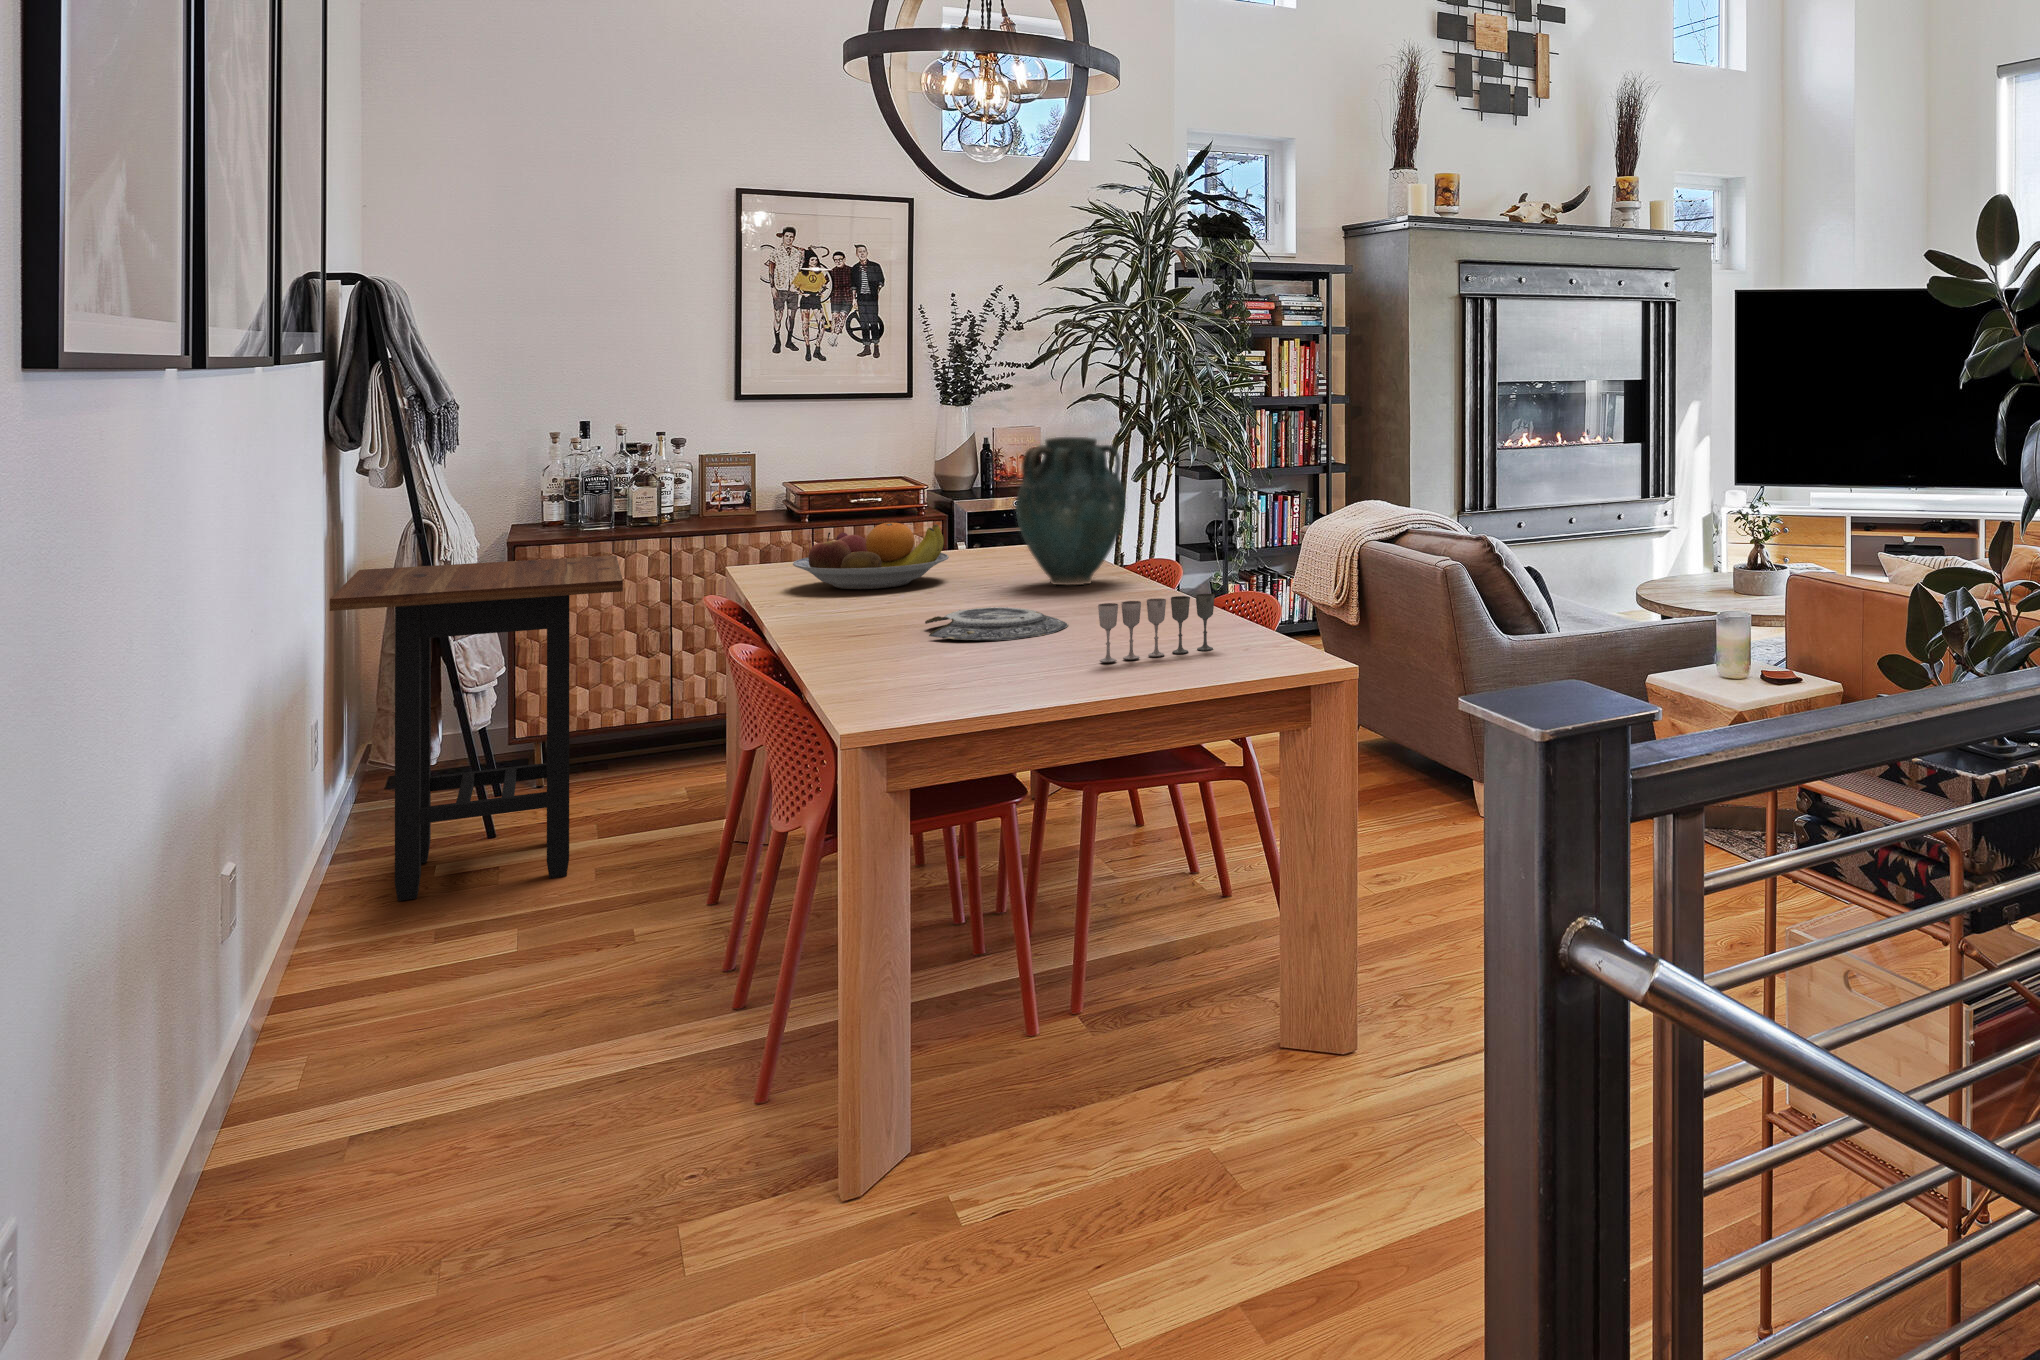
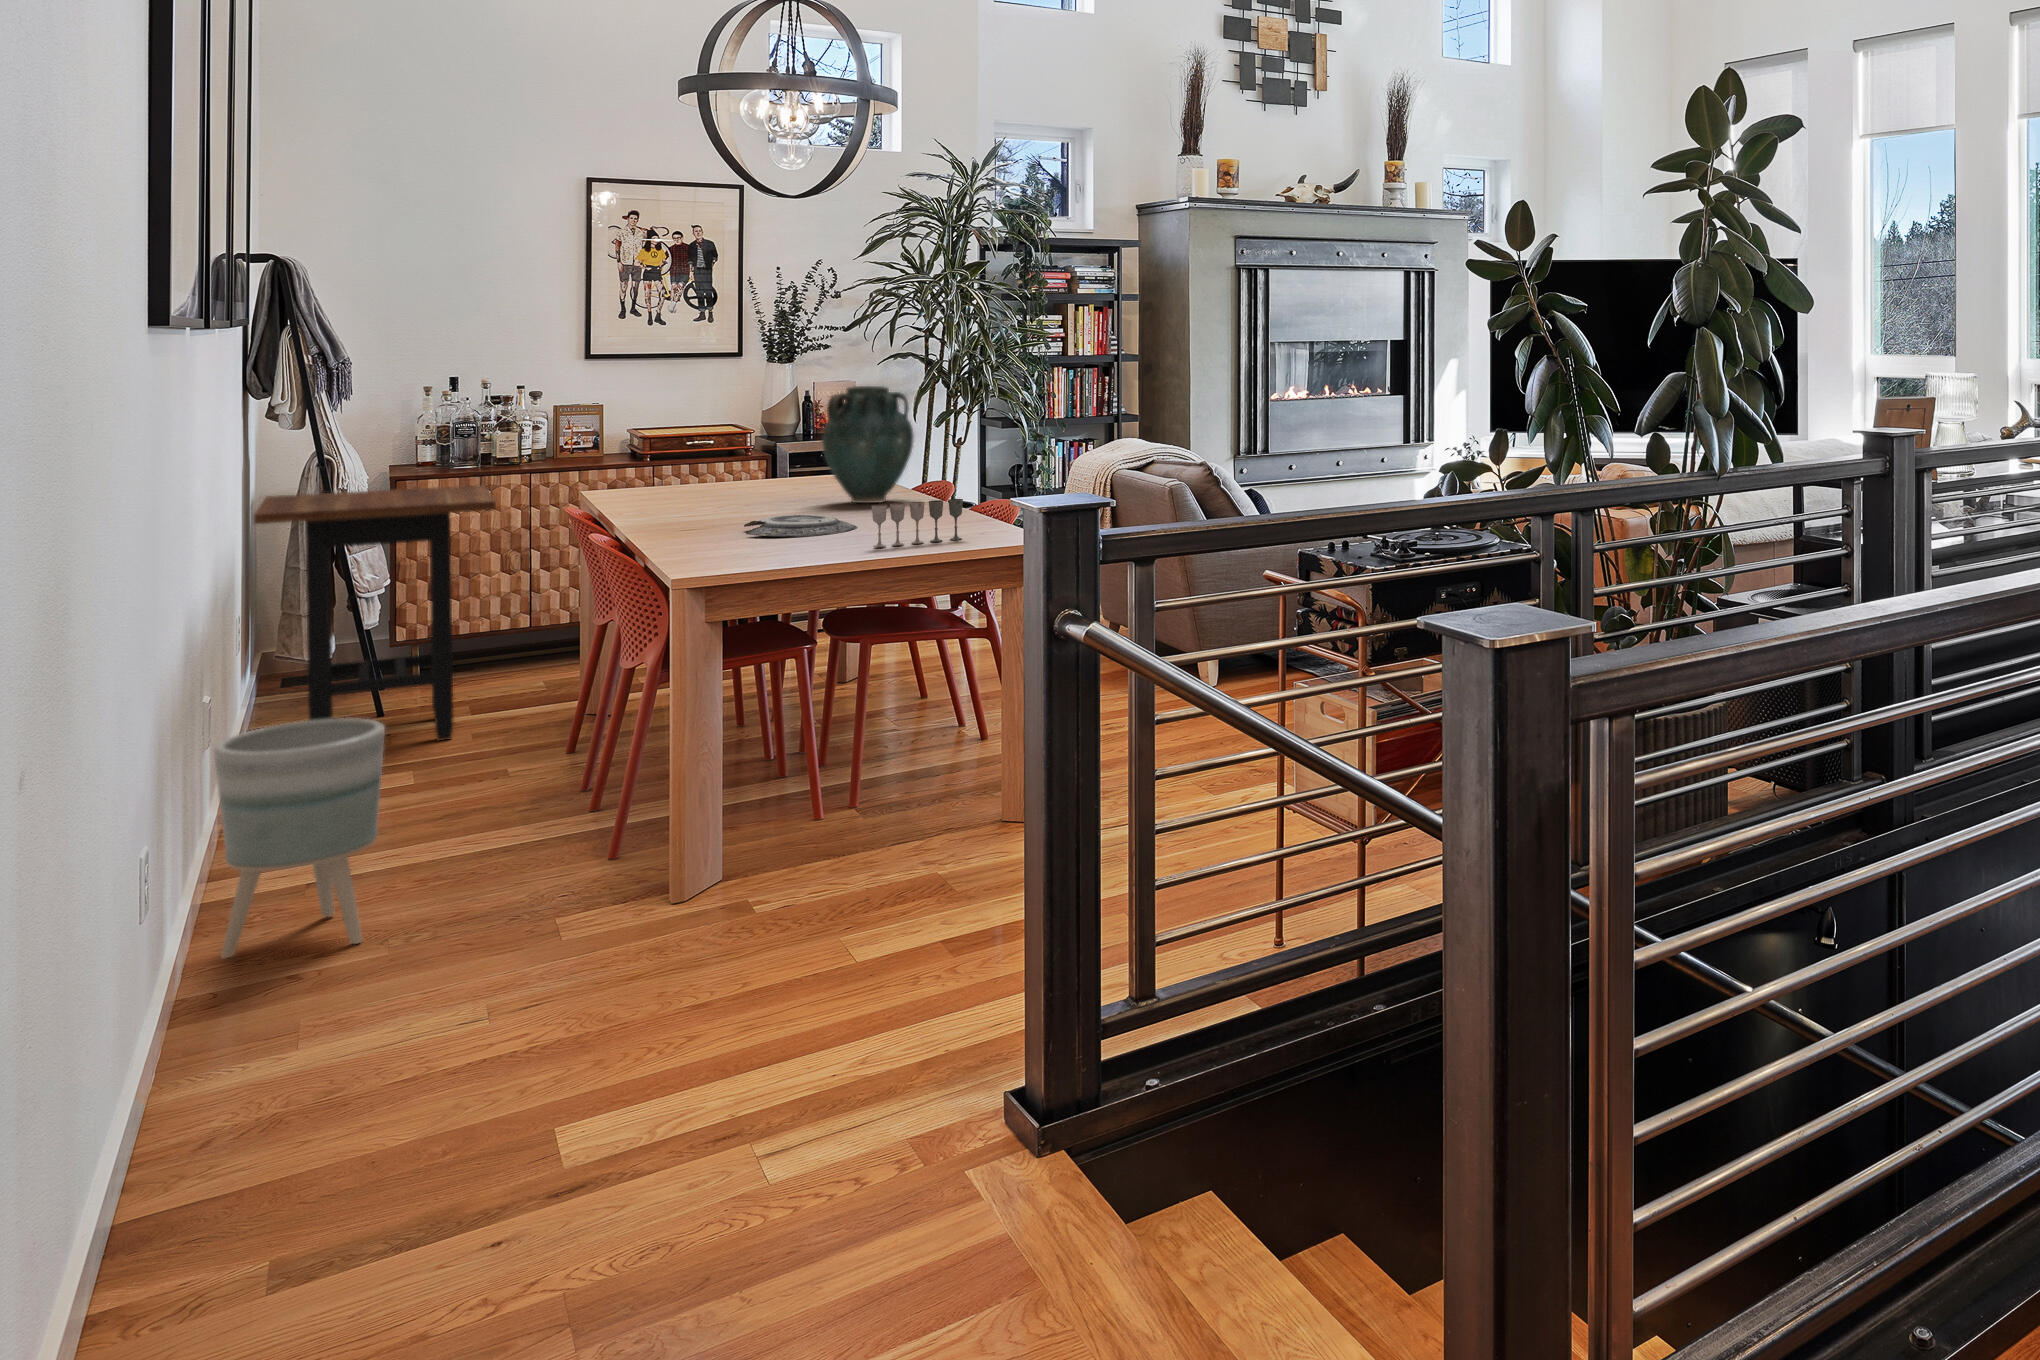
fruit bowl: present [793,523,949,589] -> none [638,455,768,508]
planter: none [195,914,440,1284] -> present [214,718,385,958]

